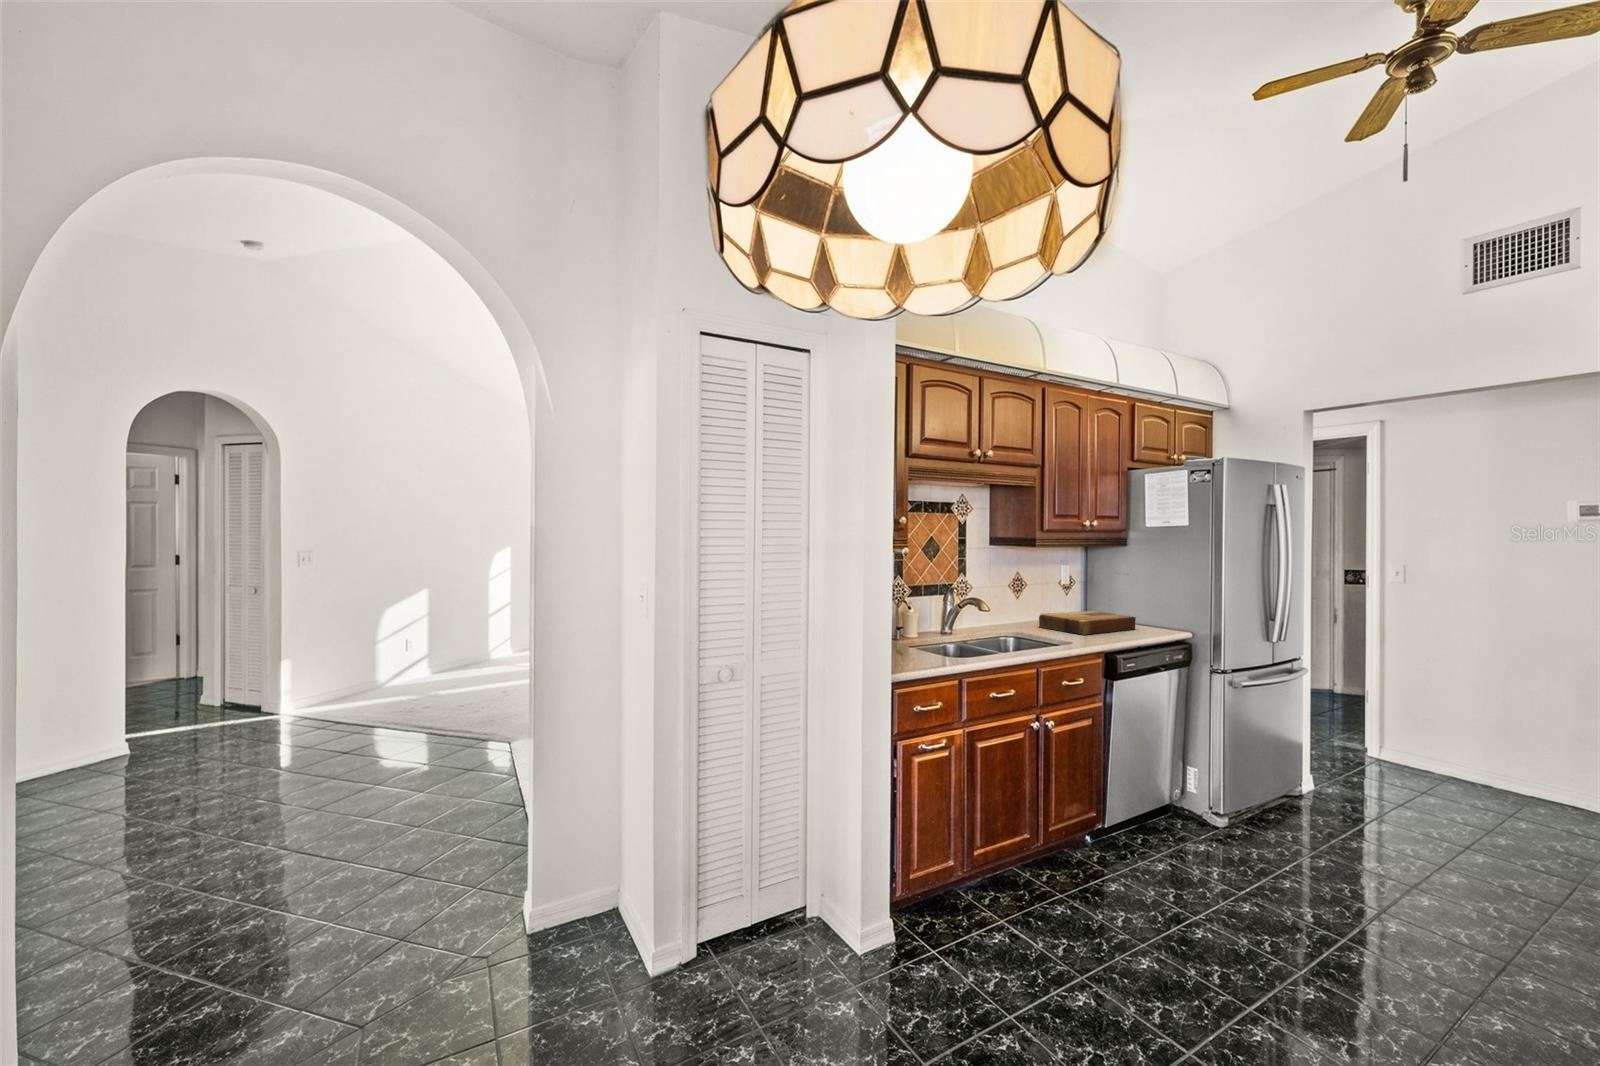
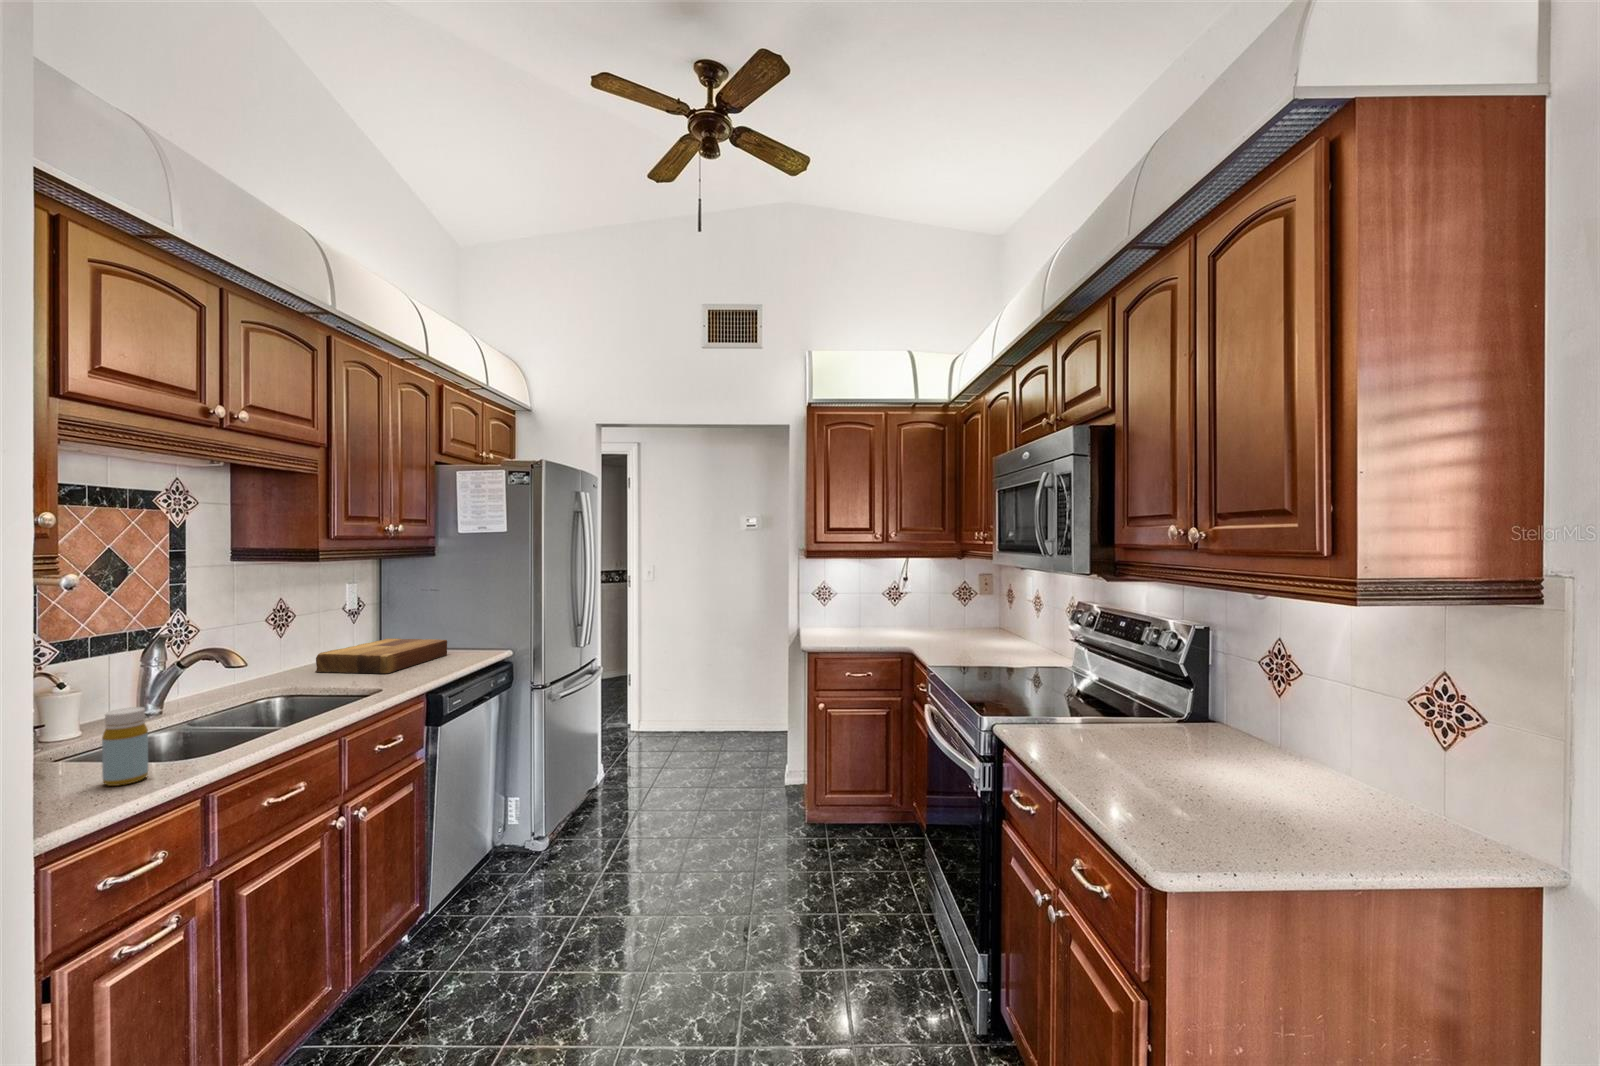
bottle: none [916,622,935,663] -> present [102,707,148,786]

